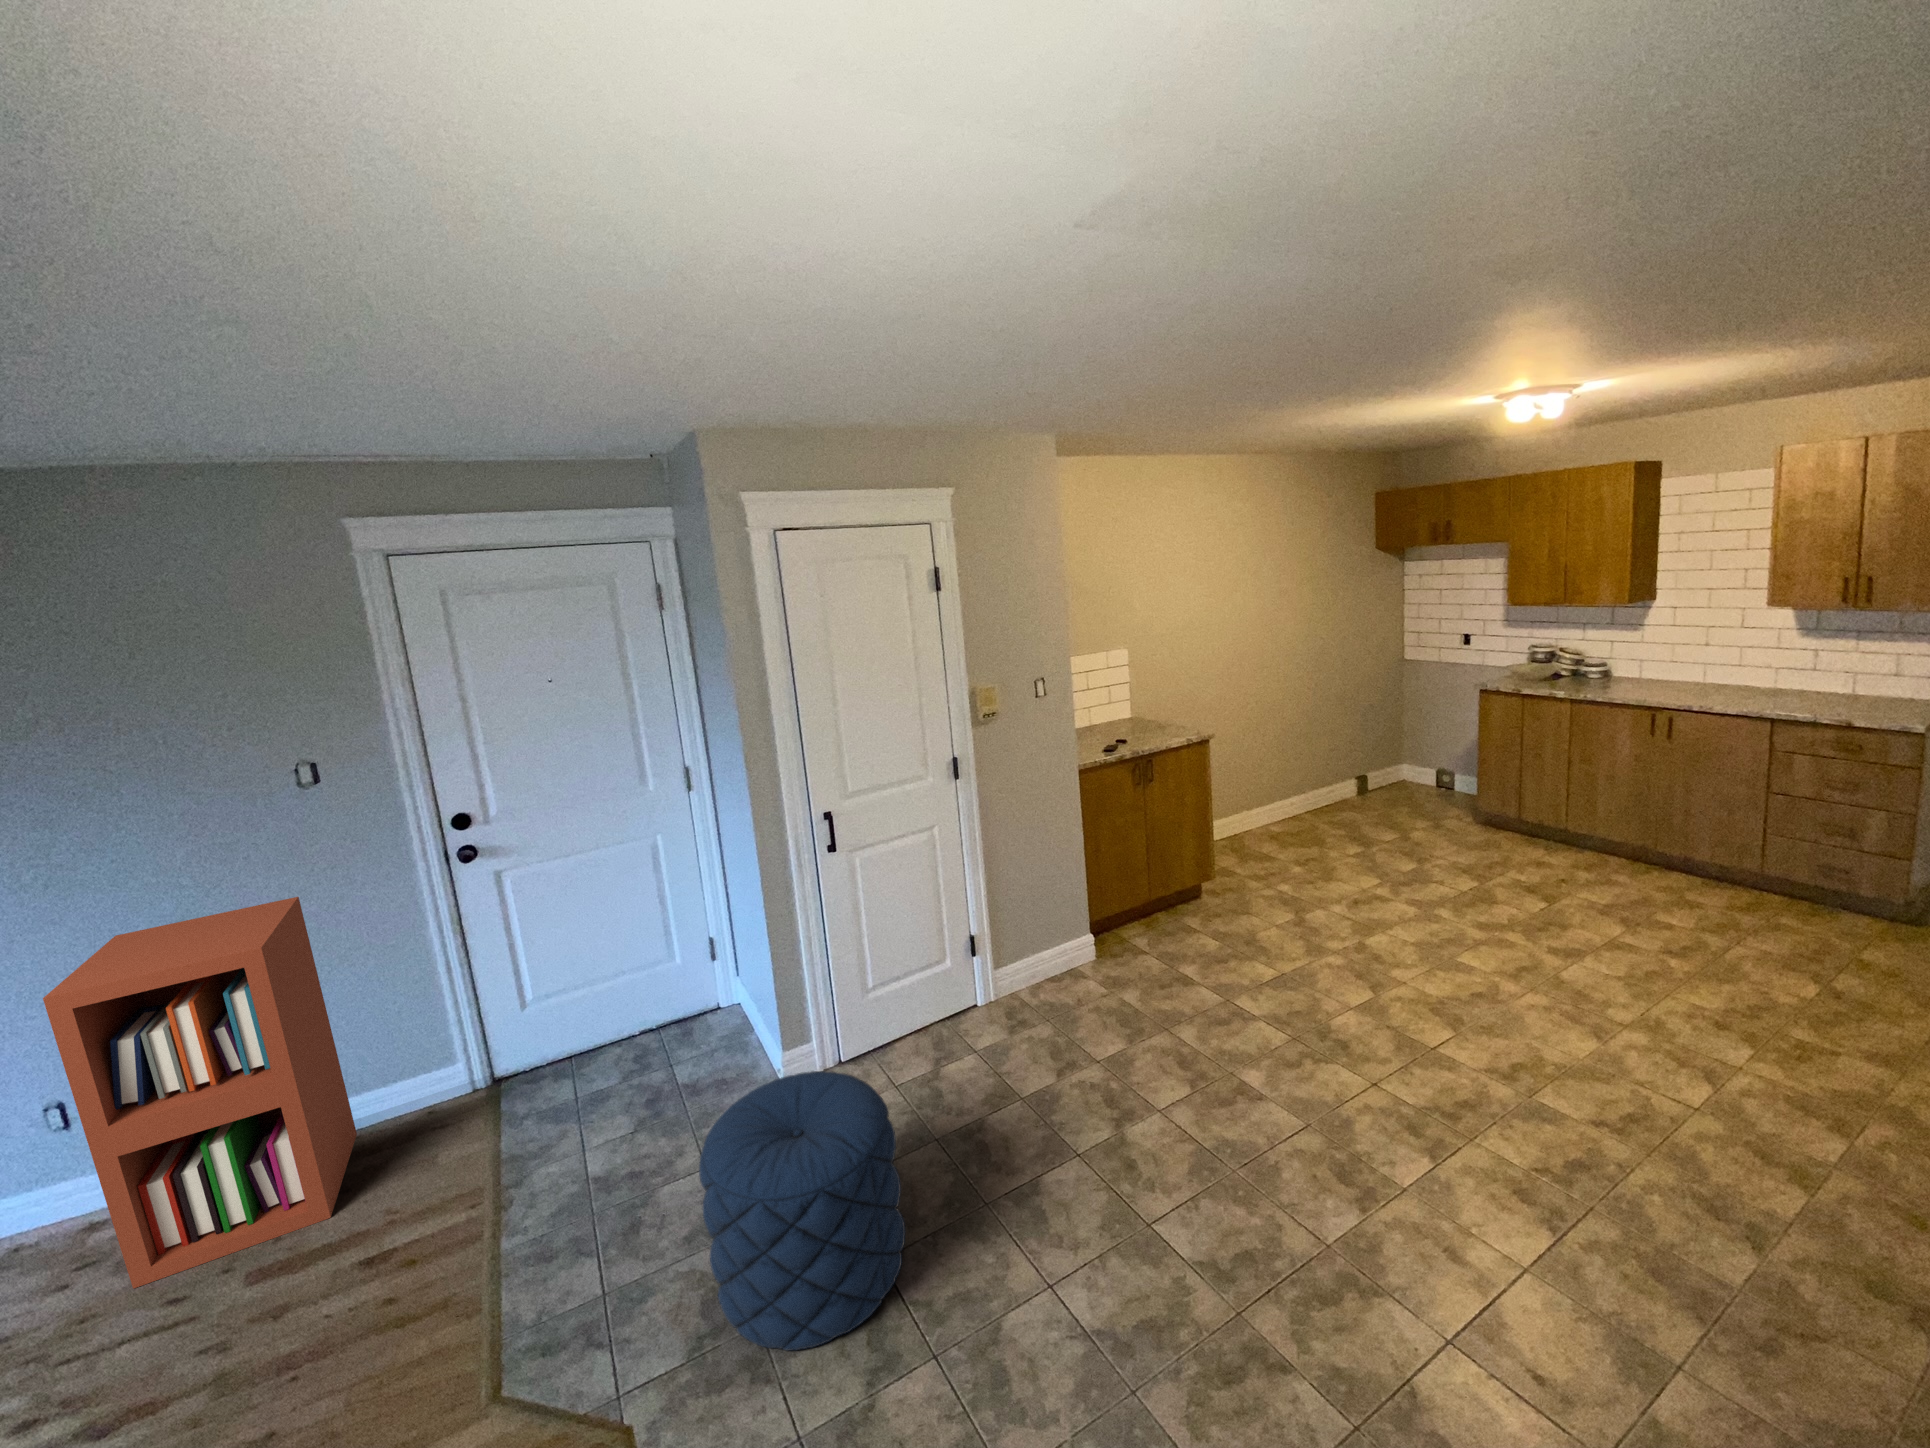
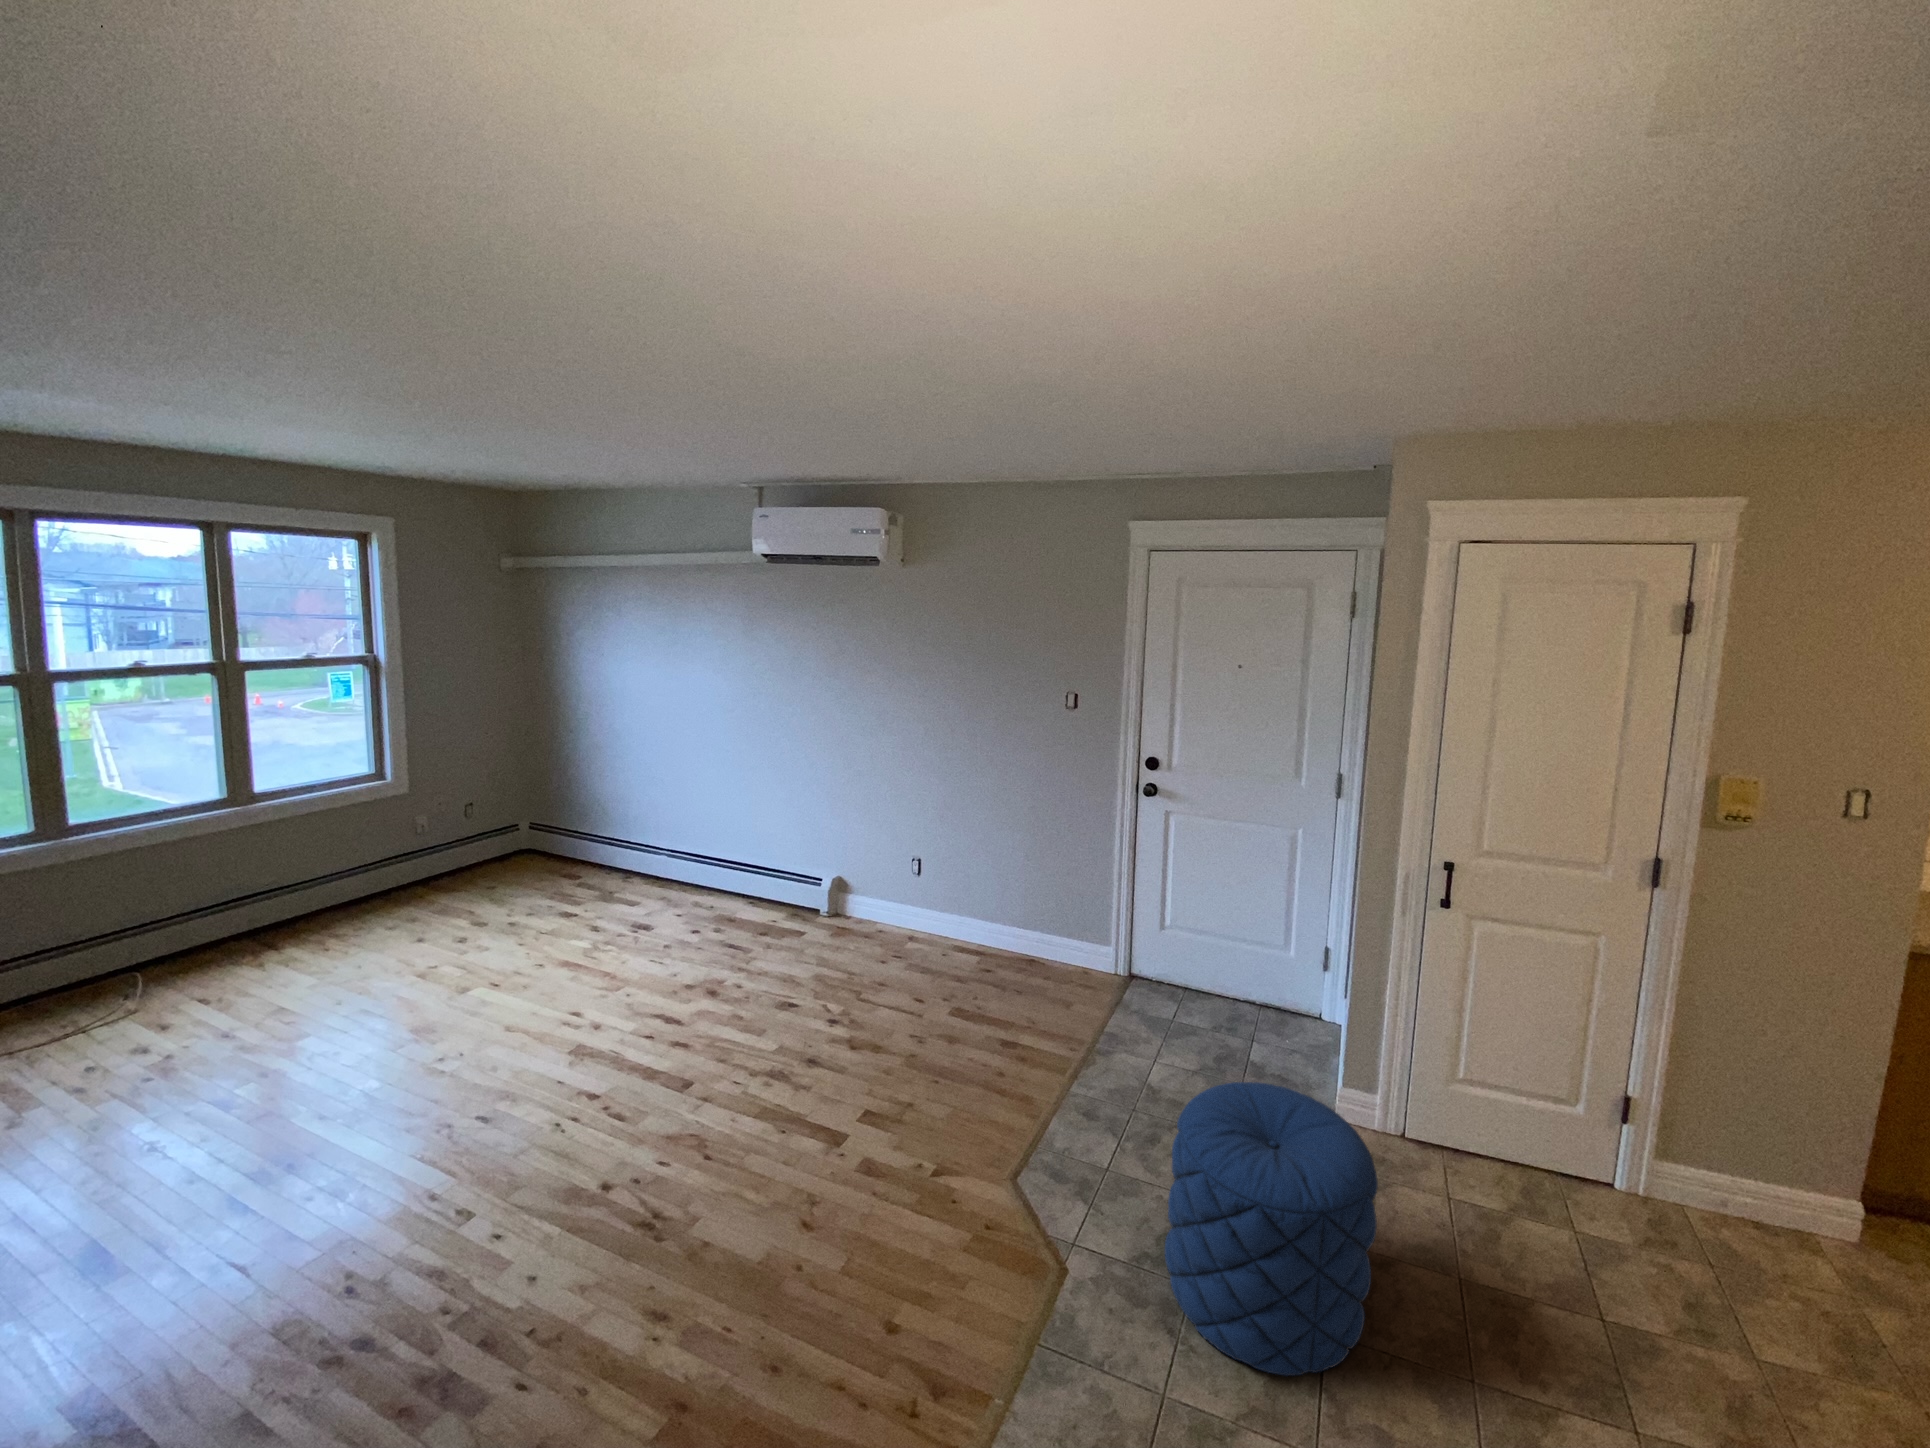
bookshelf: present [43,897,357,1288] -> none [917,772,1049,1003]

